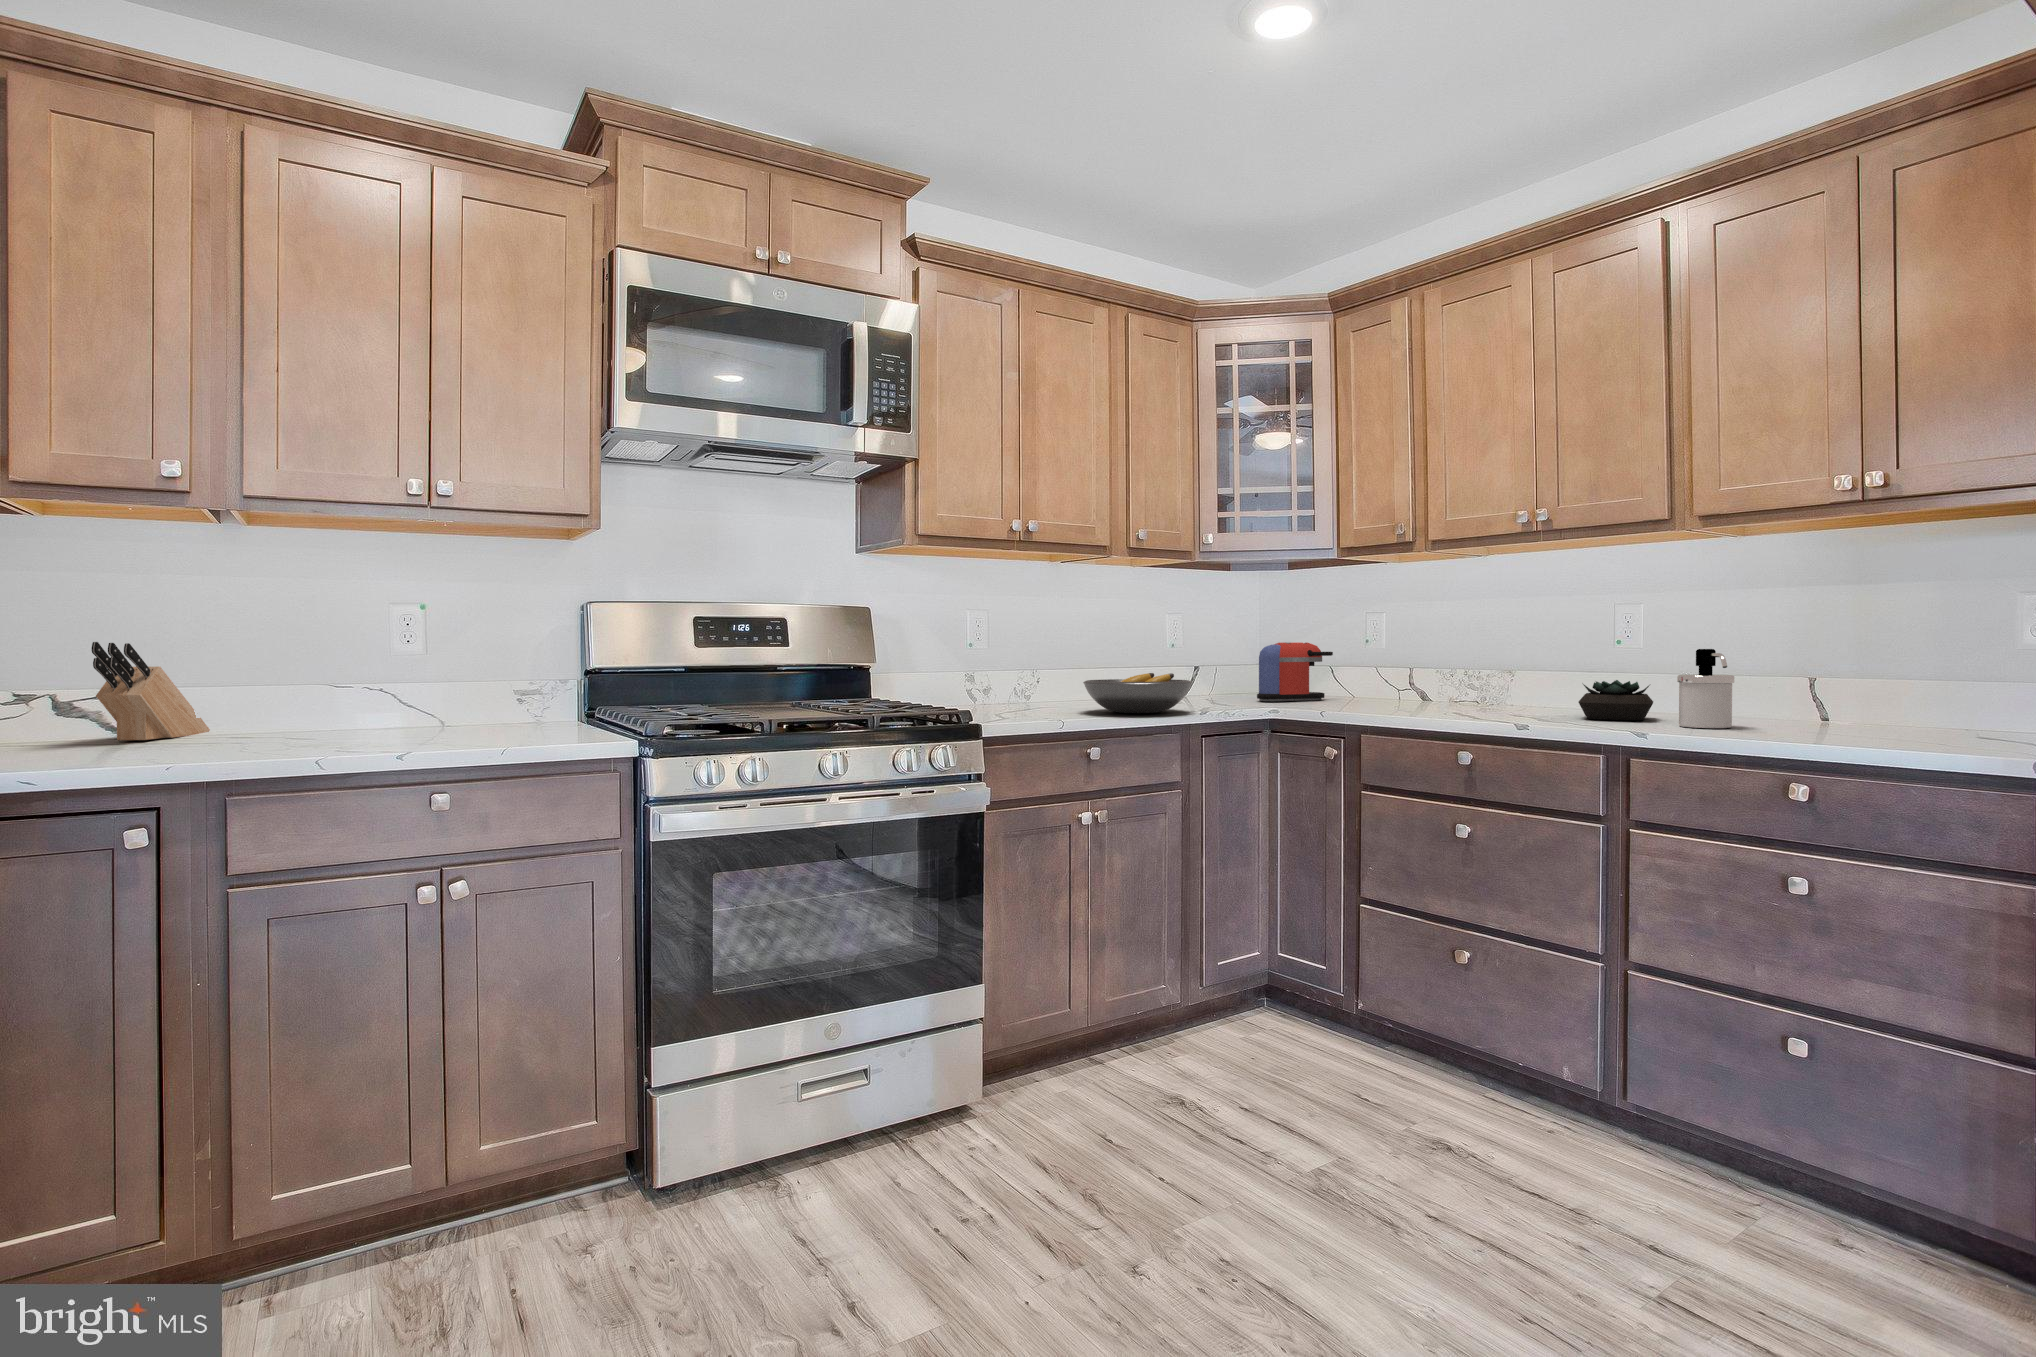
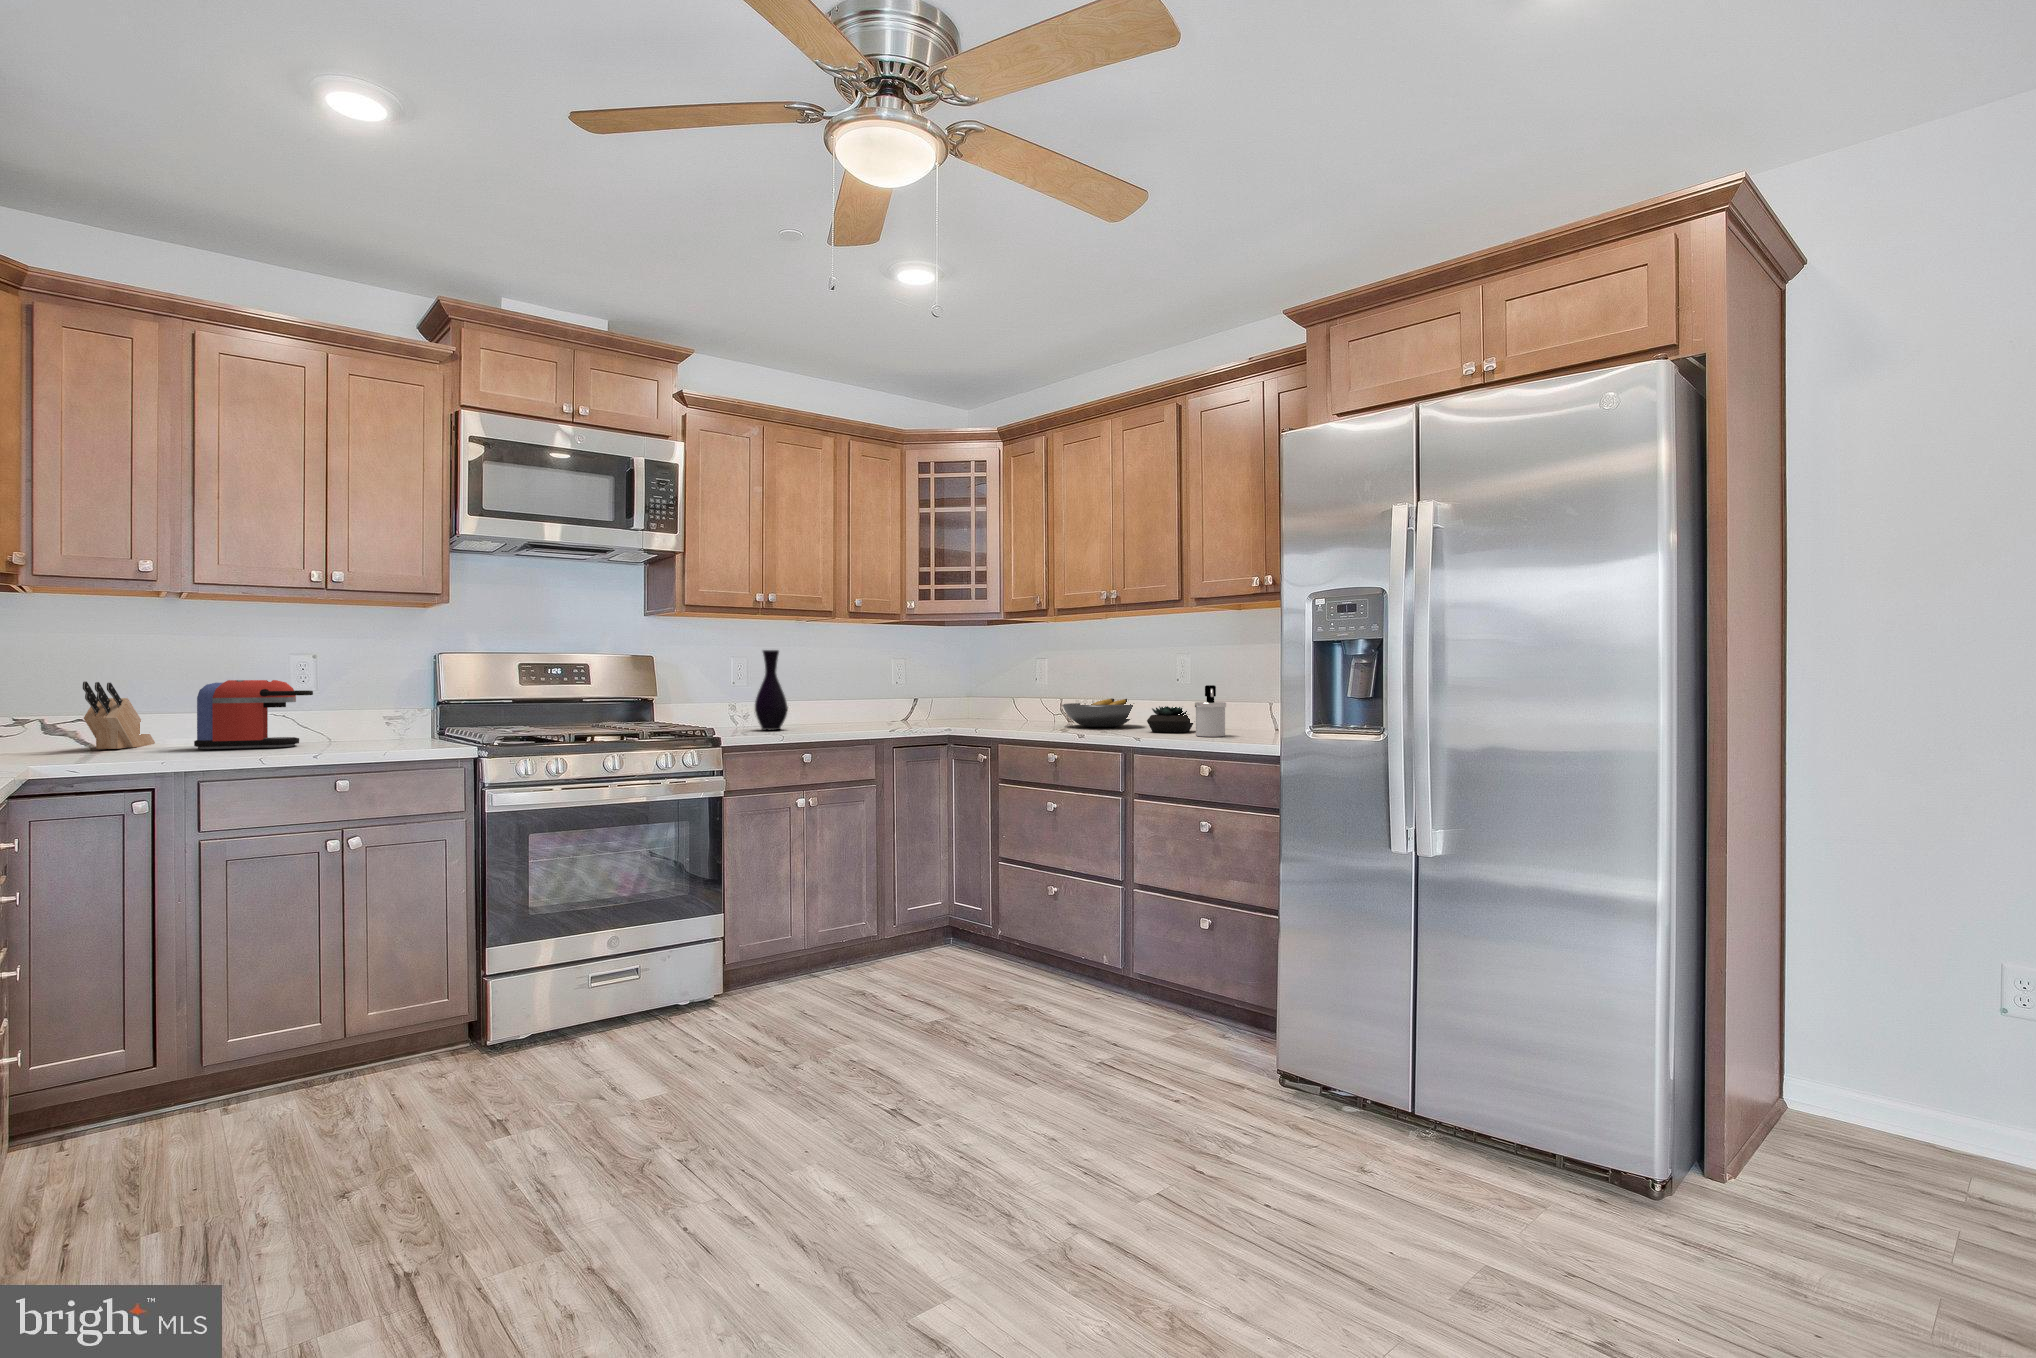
vase: none [998,603,1042,713] -> present [755,650,788,730]
coffee maker: present [1257,642,1333,701] -> present [194,680,313,749]
fruit bowl: present [1083,673,1192,713] -> present [1062,698,1134,727]

